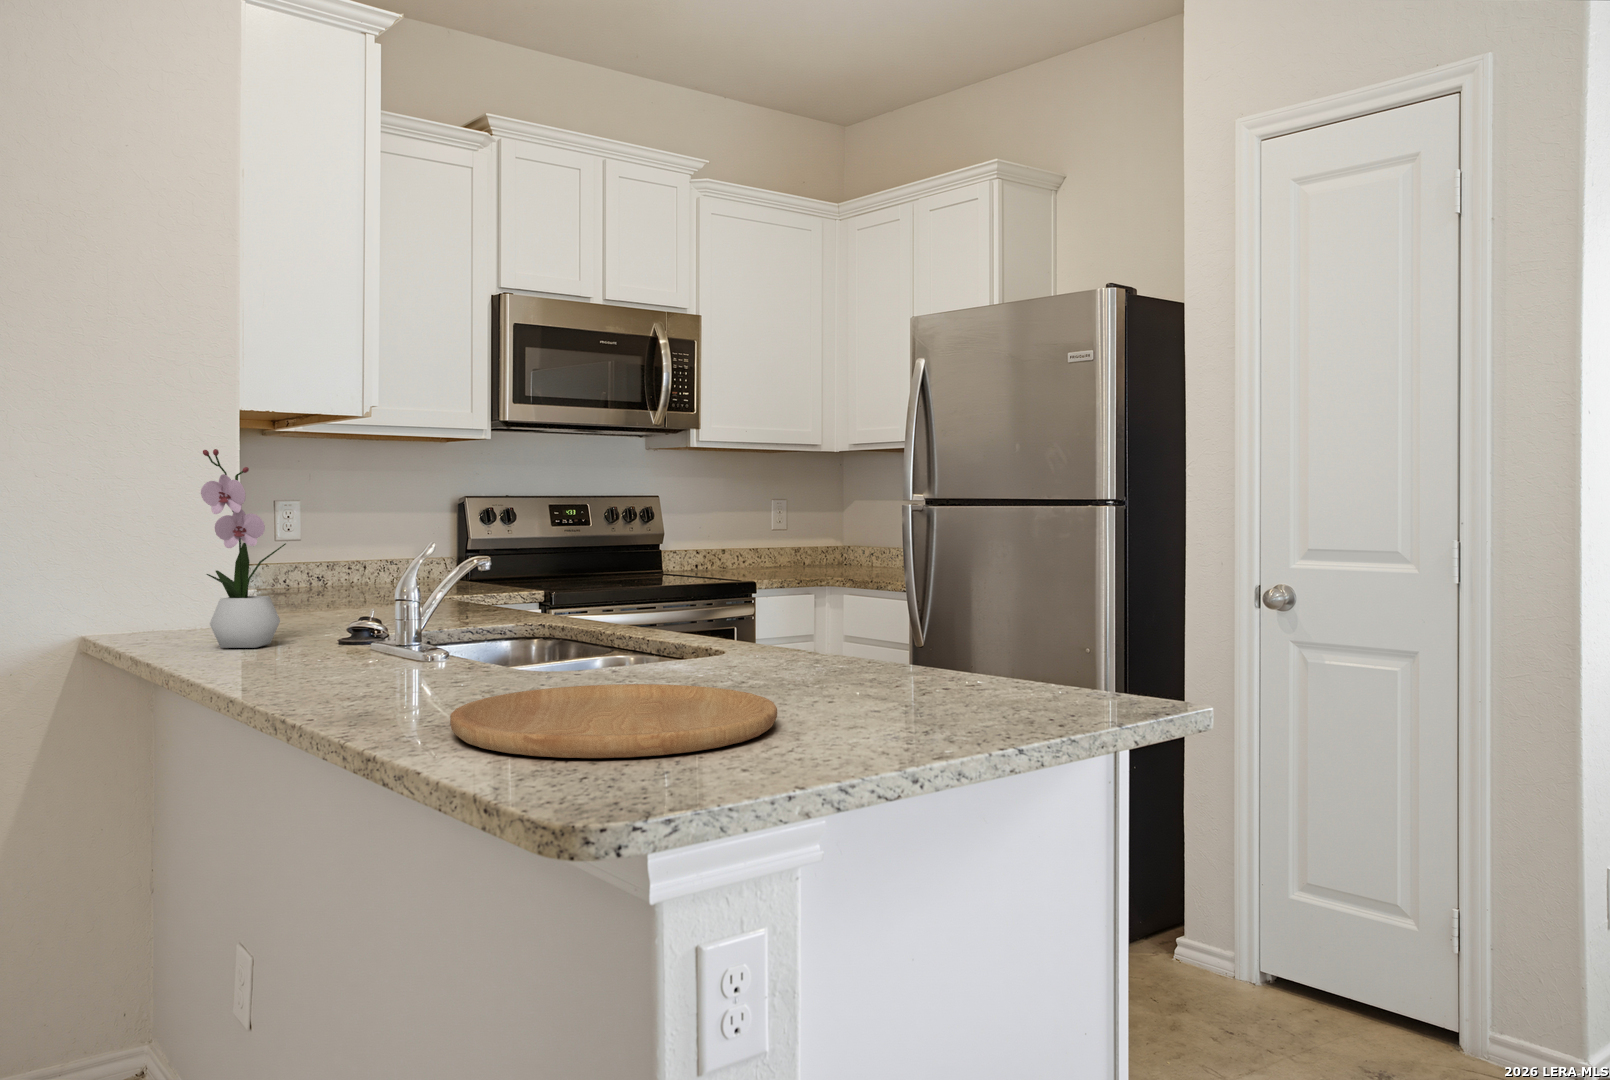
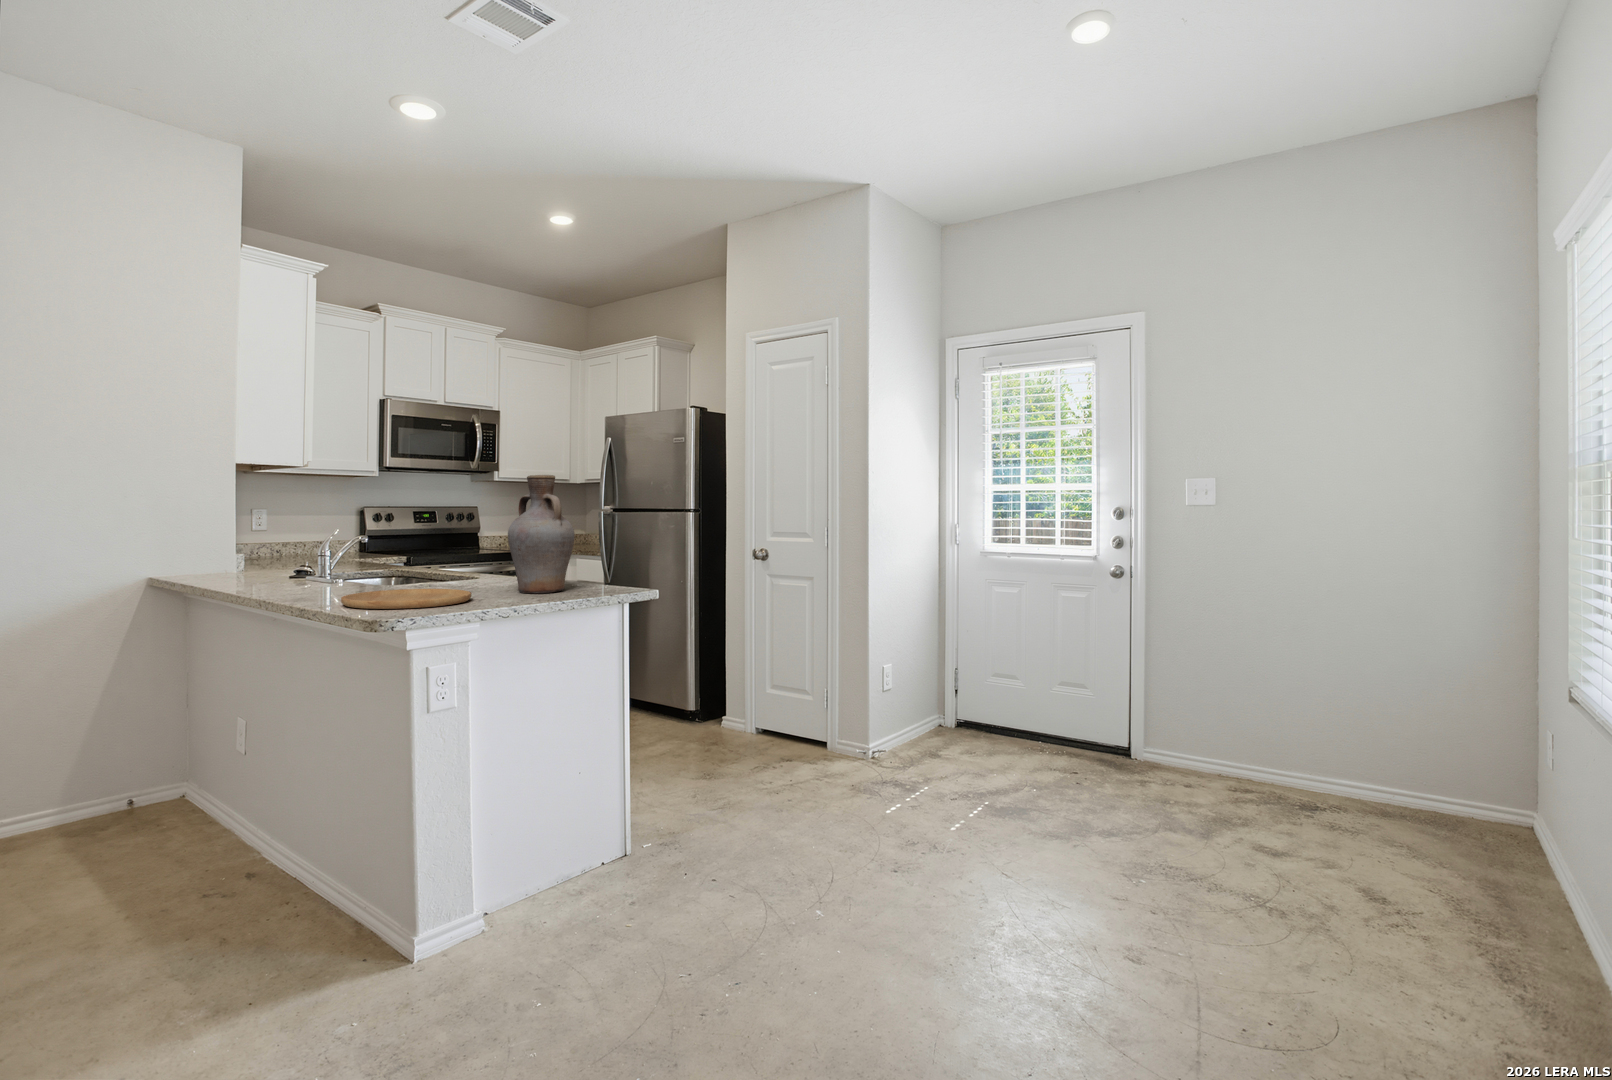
vase: none [837,384,1003,699] -> present [508,475,575,593]
flower arrangement: present [201,449,286,648] -> none [219,490,263,582]

